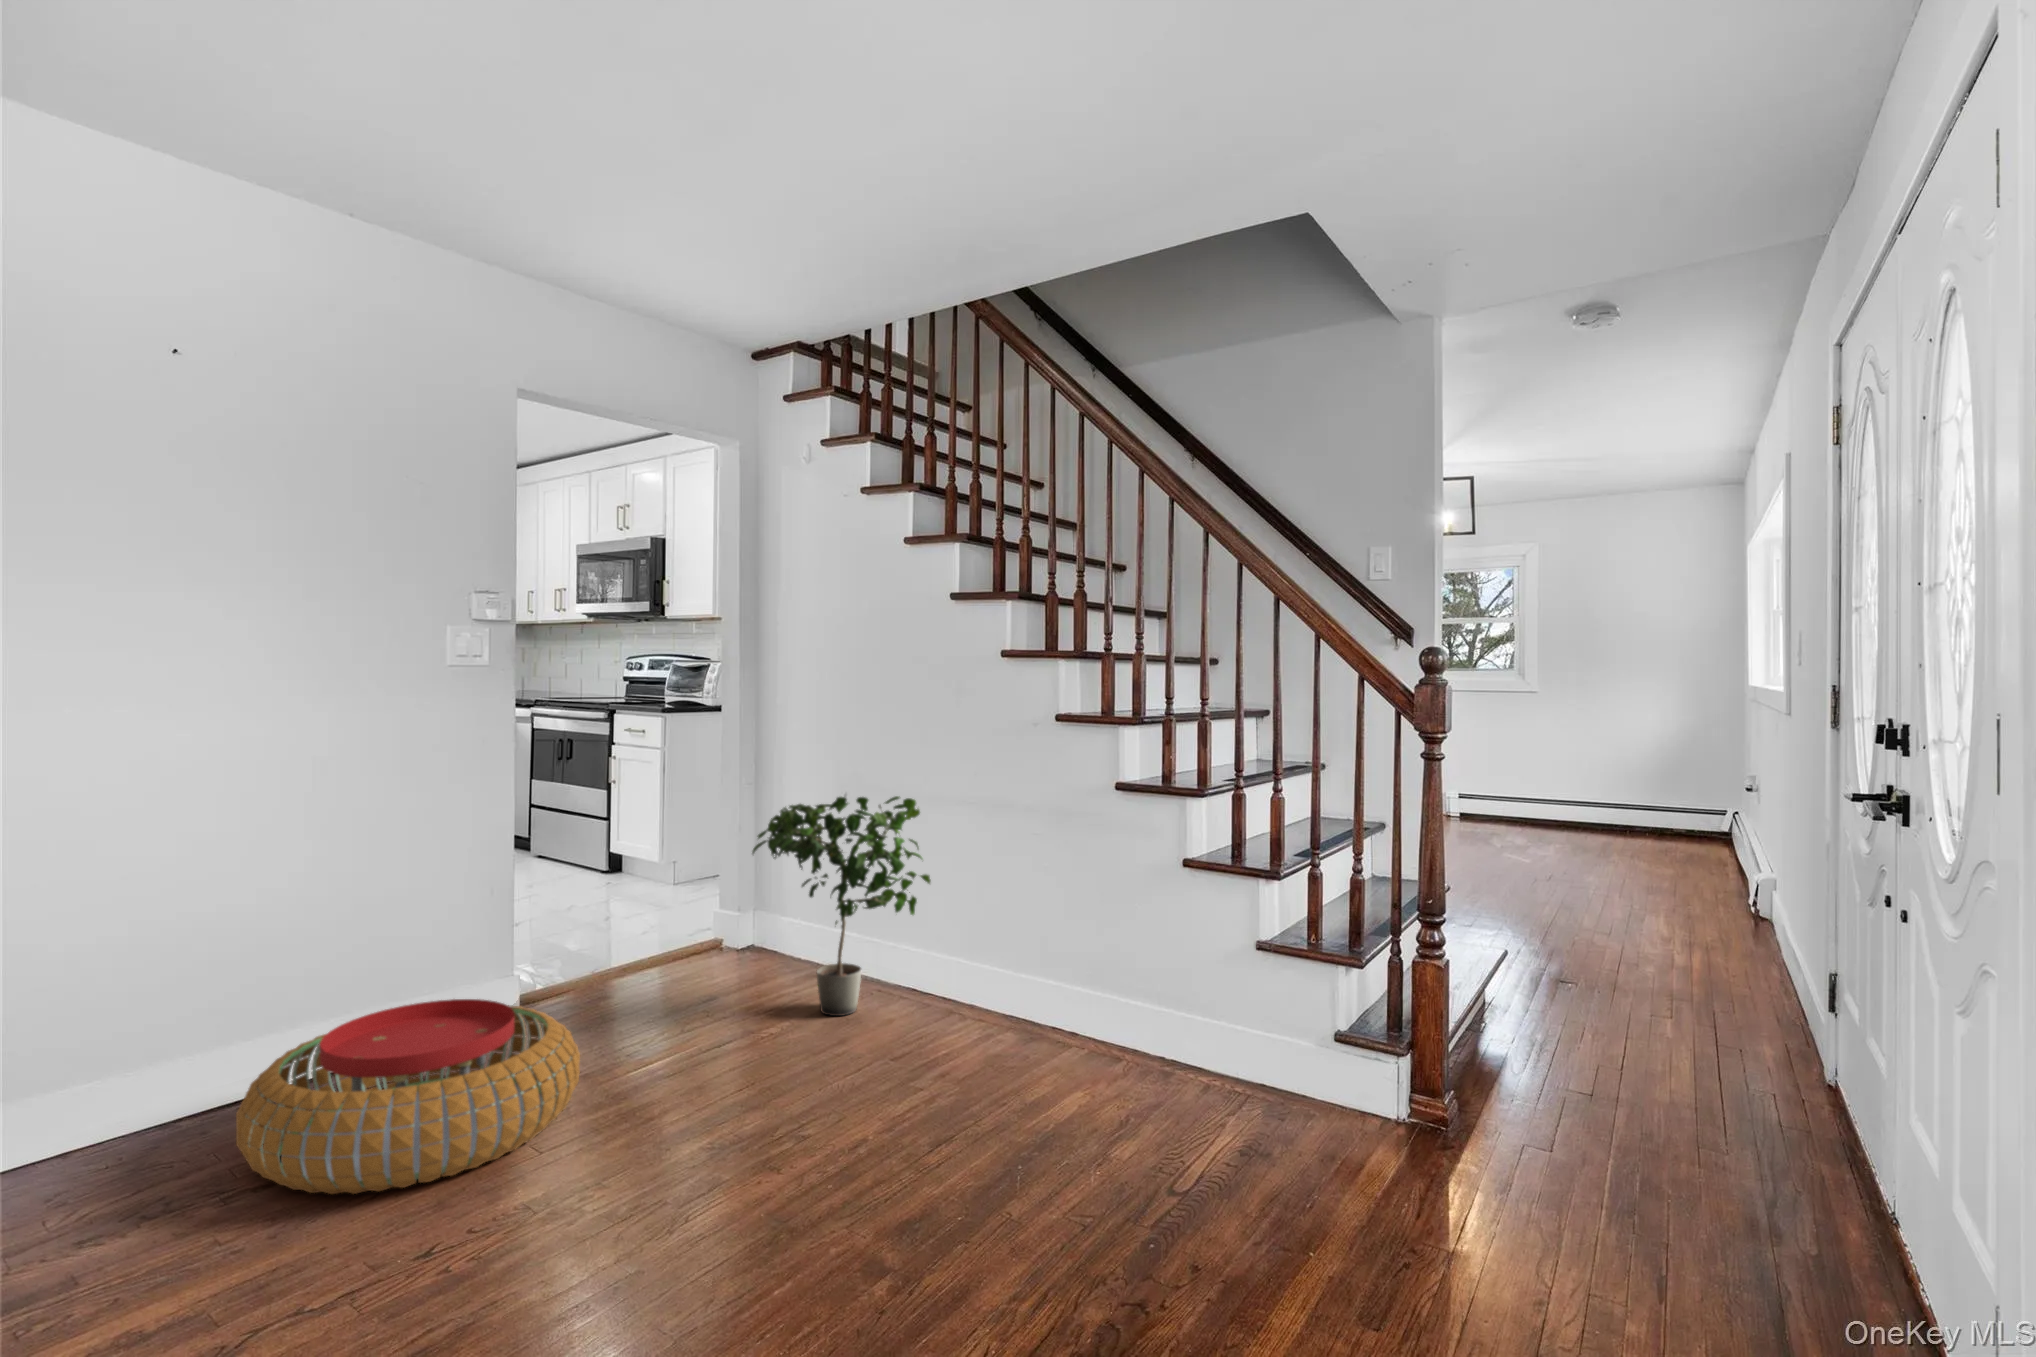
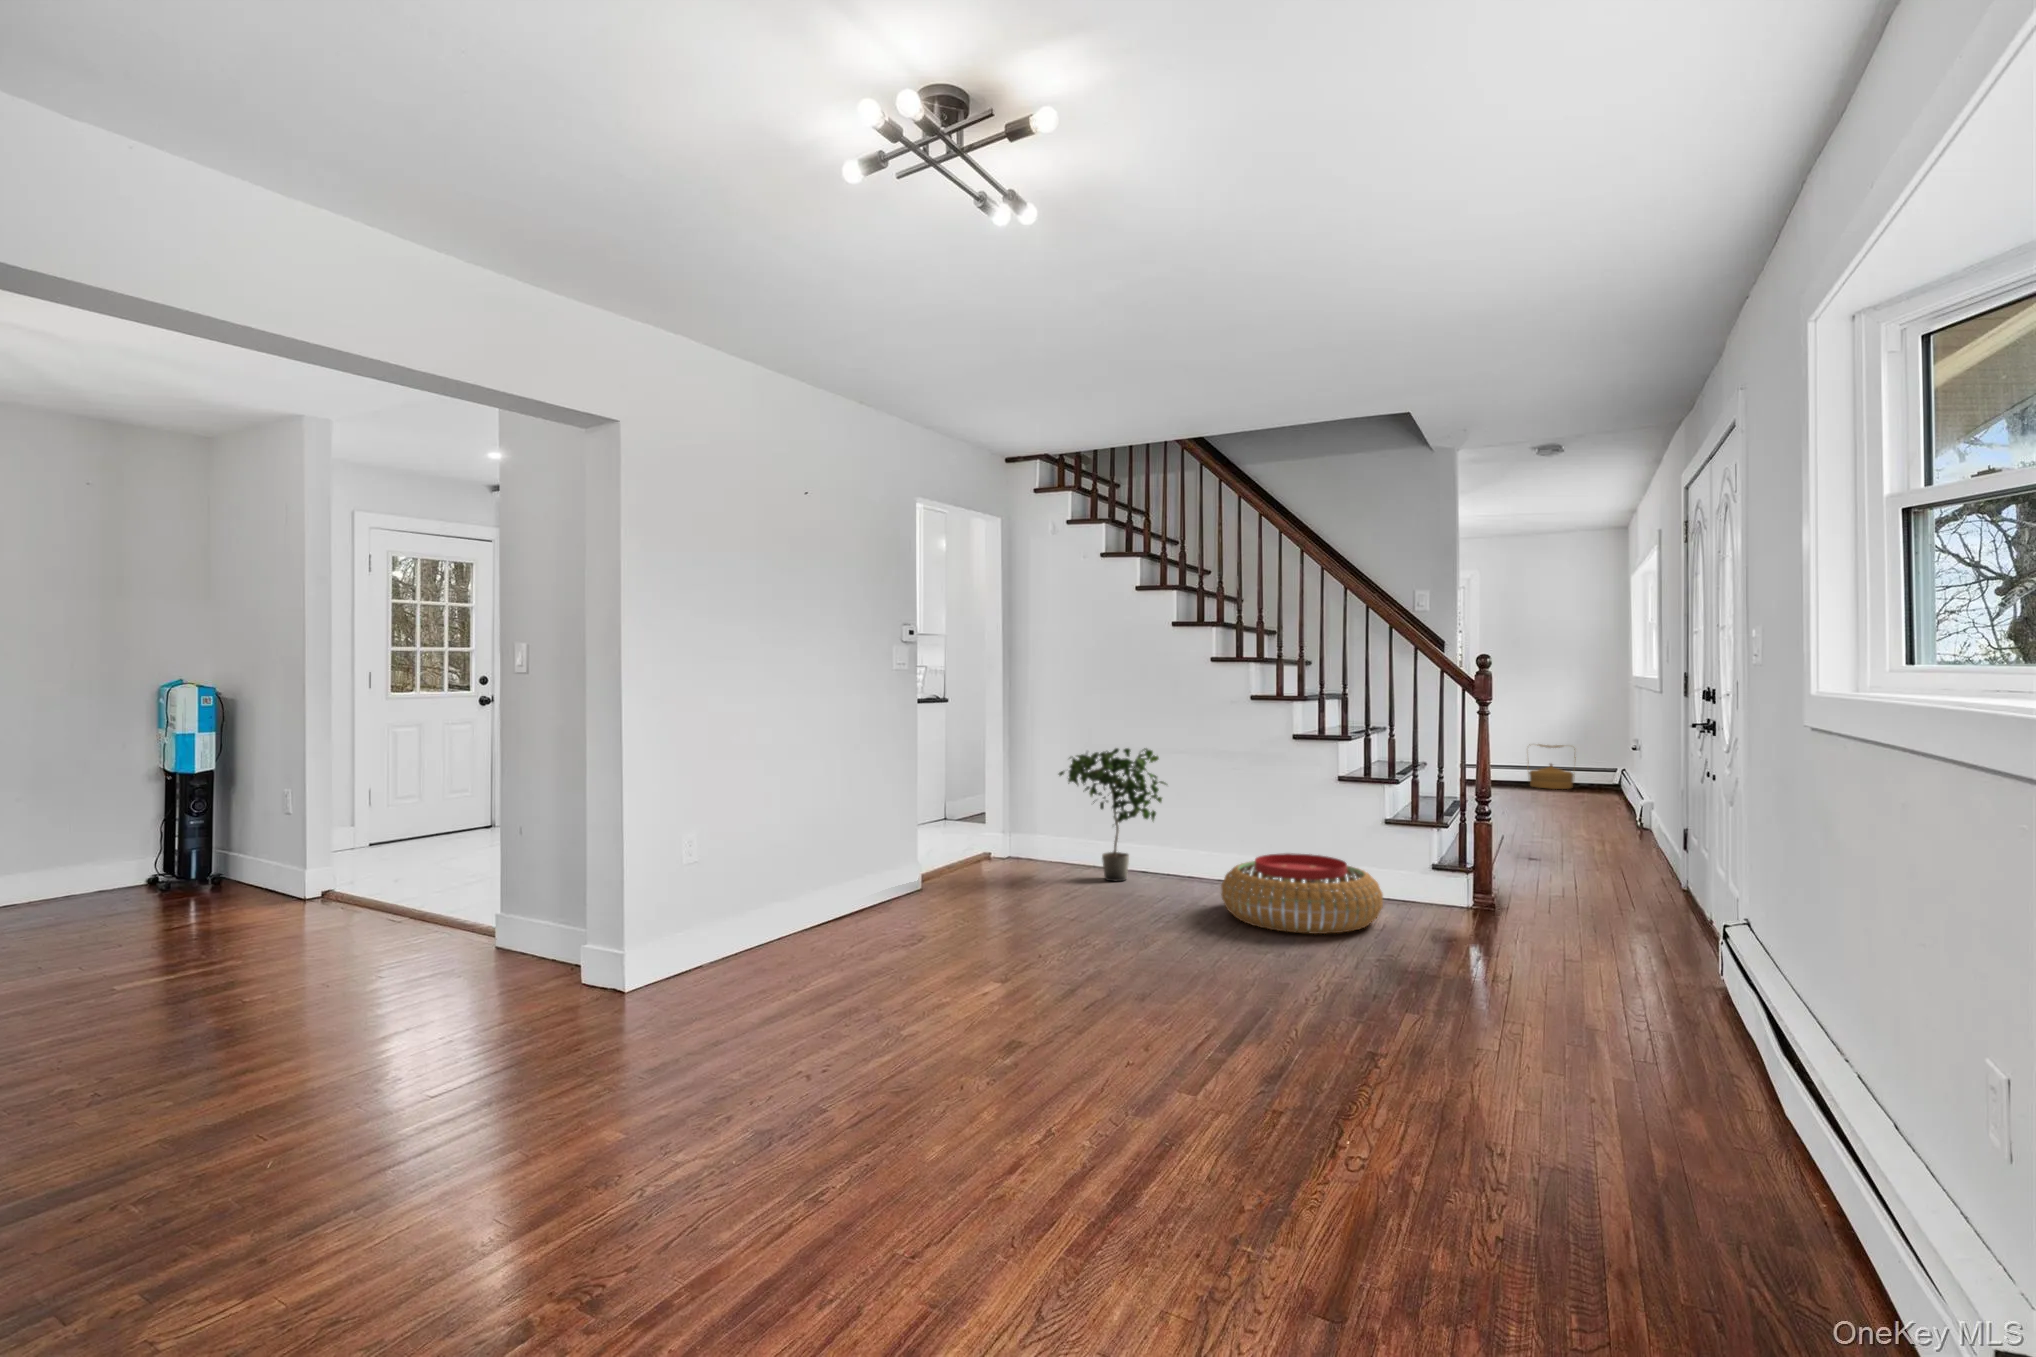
woven basket: none [1598,773,1666,836] -> present [1528,744,1576,789]
pouf: present [236,999,580,1194] -> present [1221,853,1383,934]

